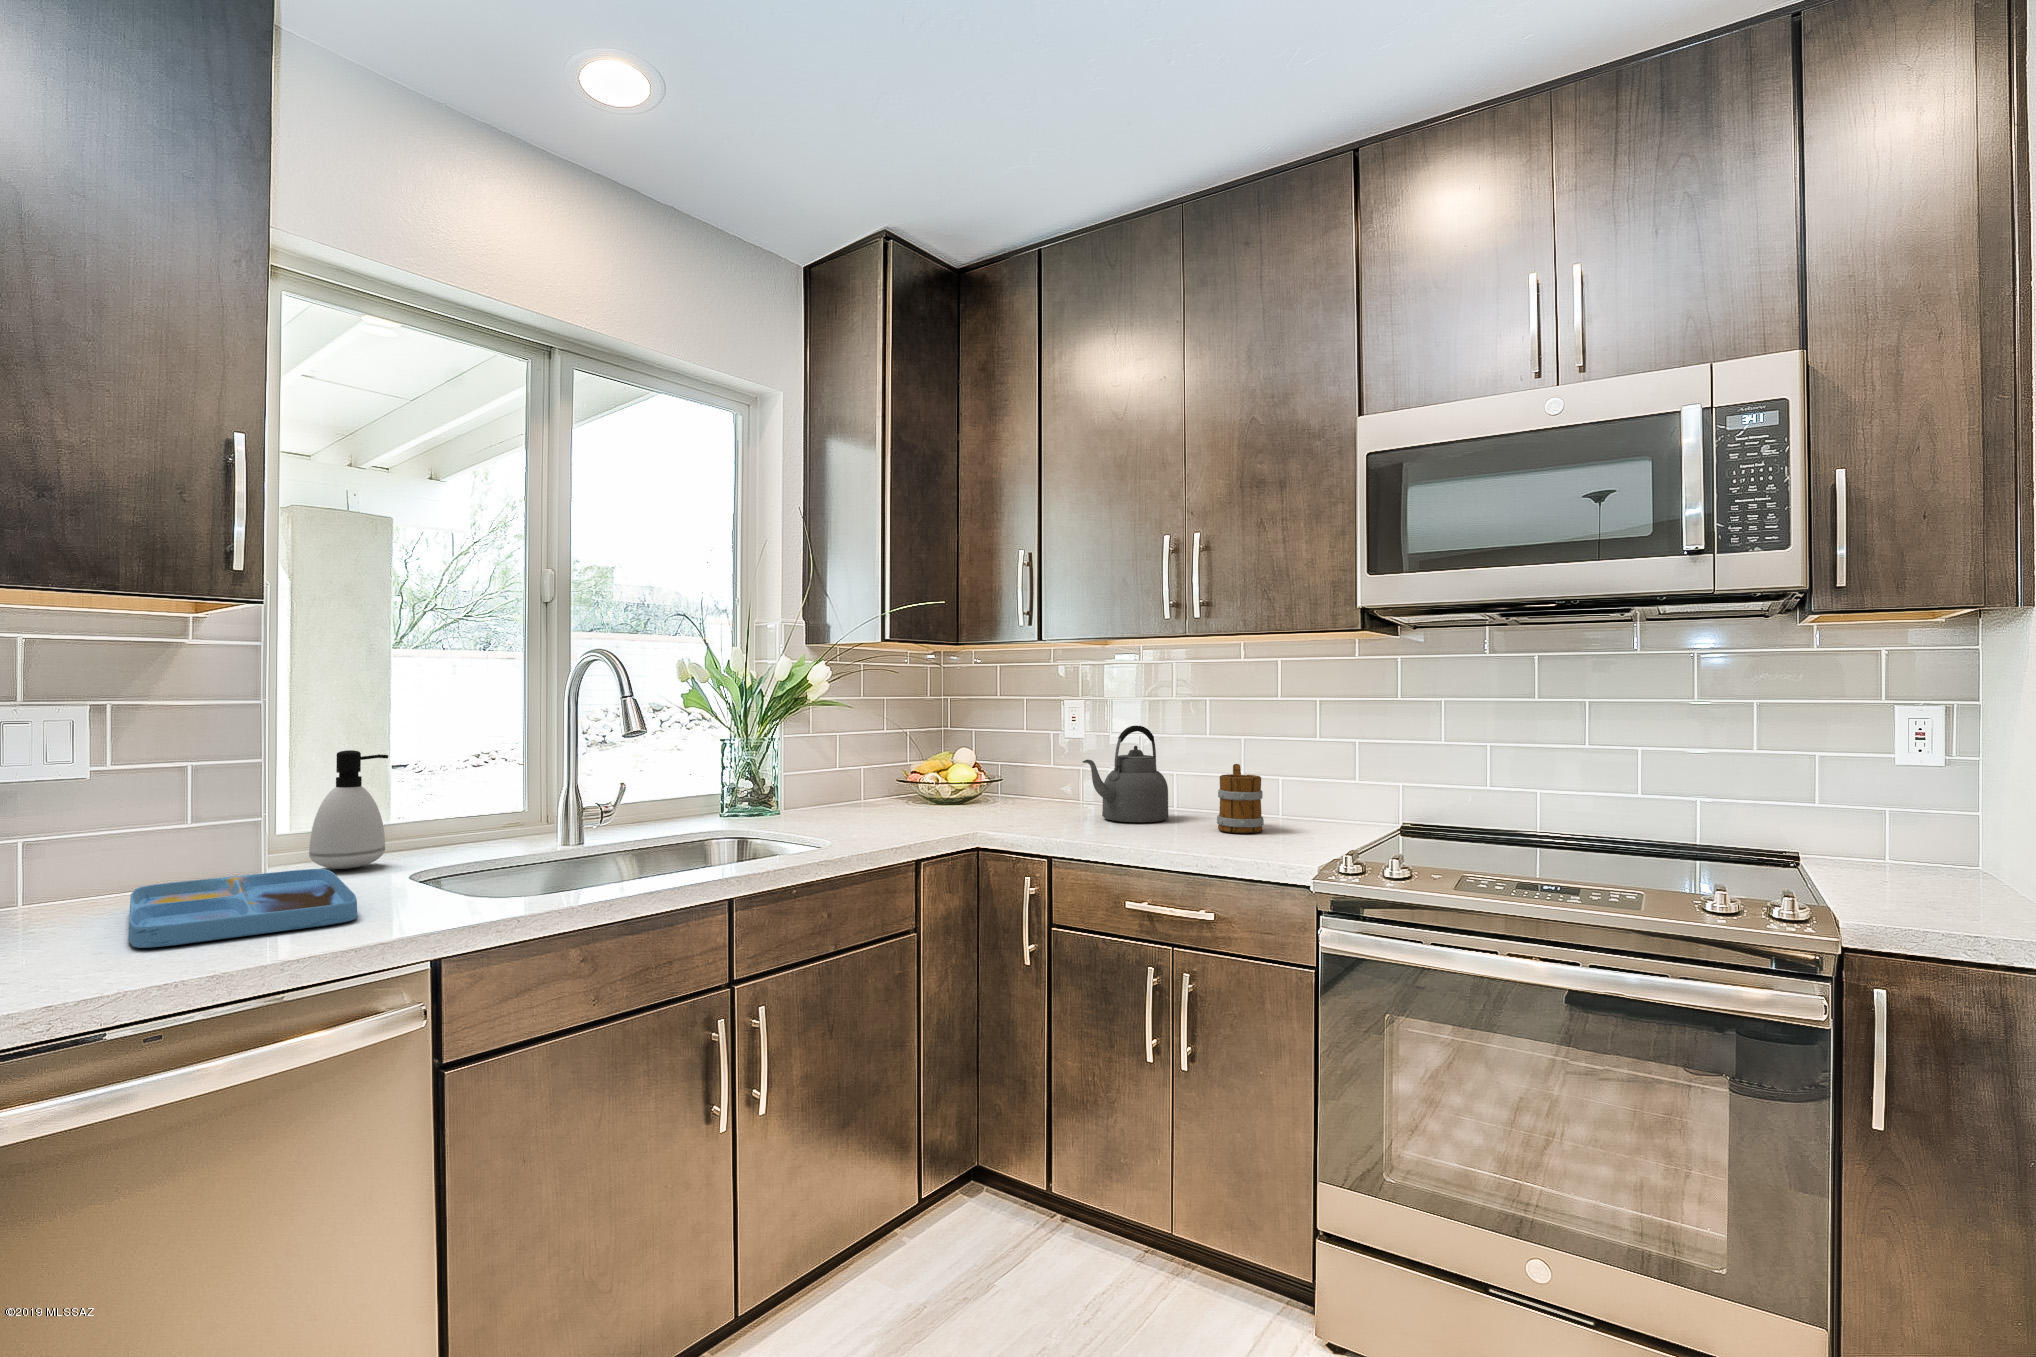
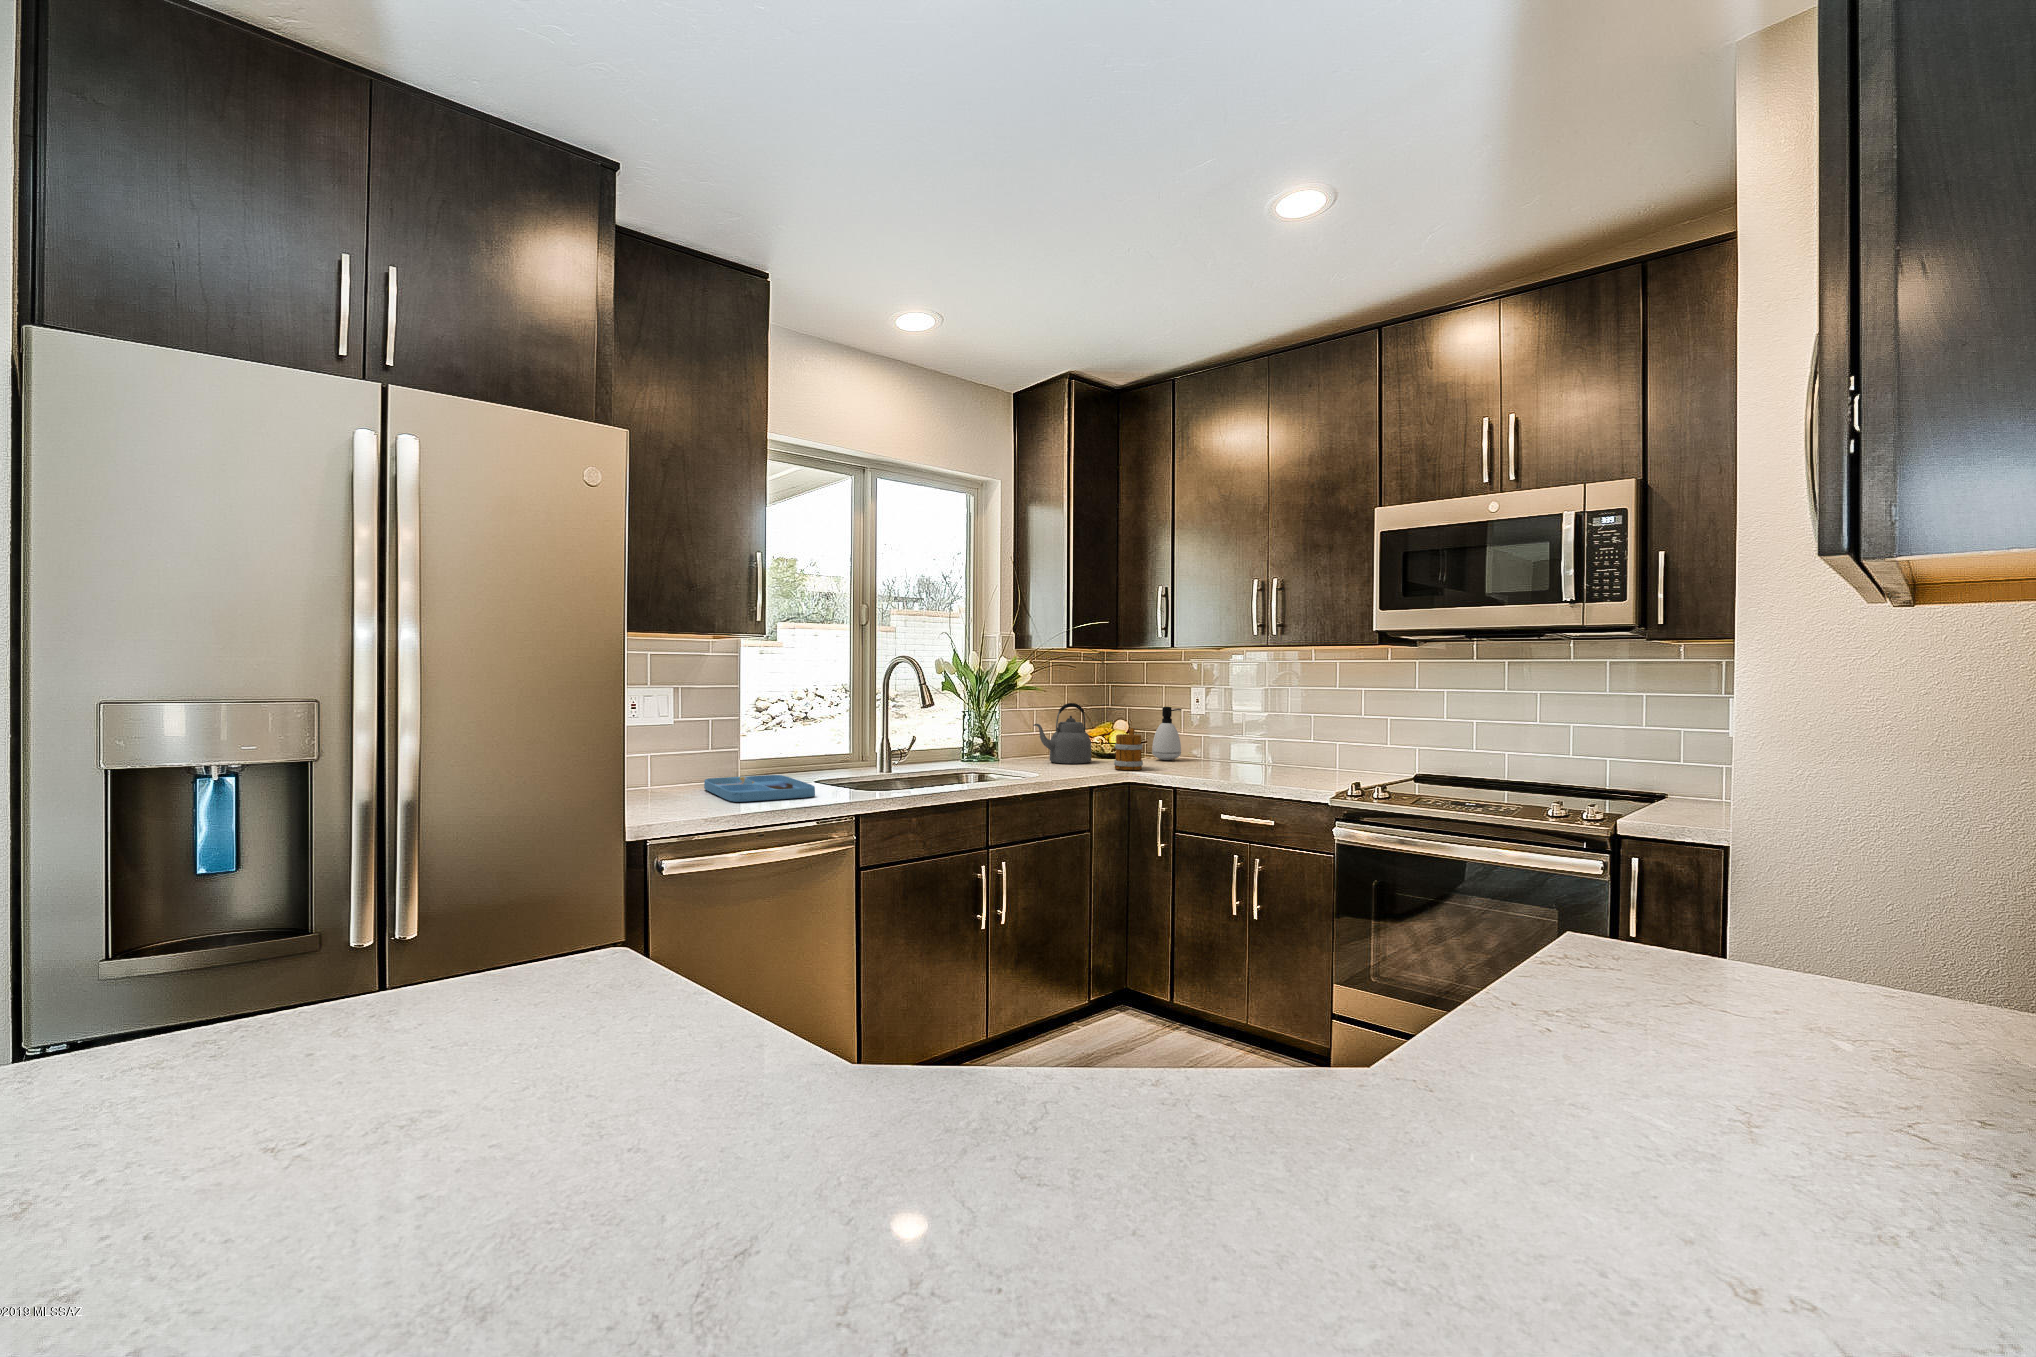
kettle: present [1083,726,1169,822] -> present [1033,703,1091,764]
soap dispenser: present [309,750,388,869] -> present [1152,707,1182,760]
mug: present [1217,764,1264,833] -> present [1114,728,1143,770]

